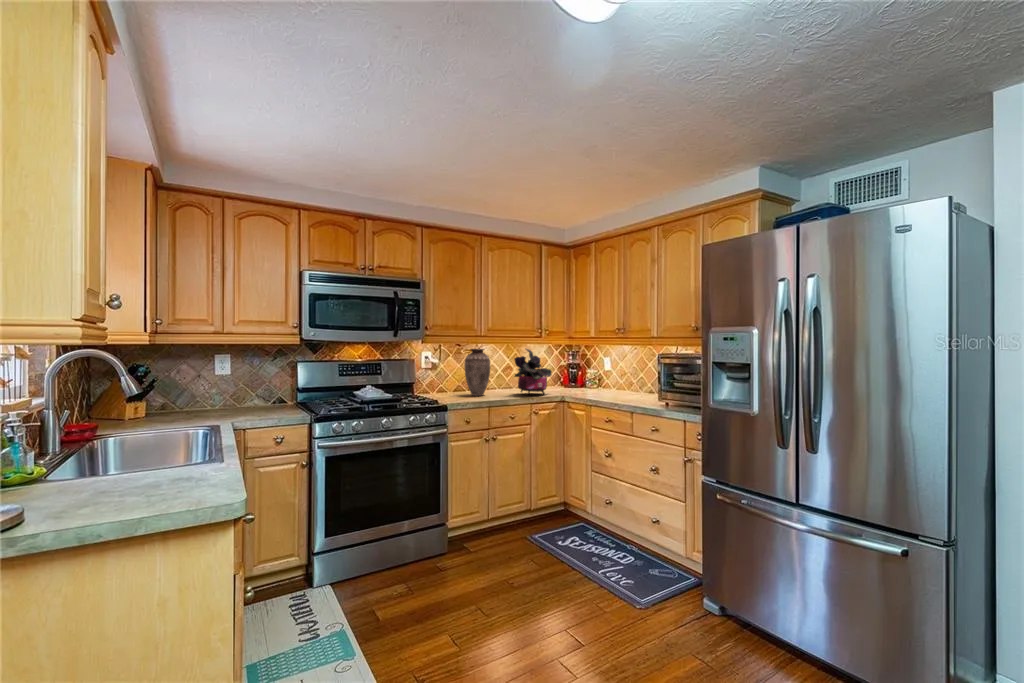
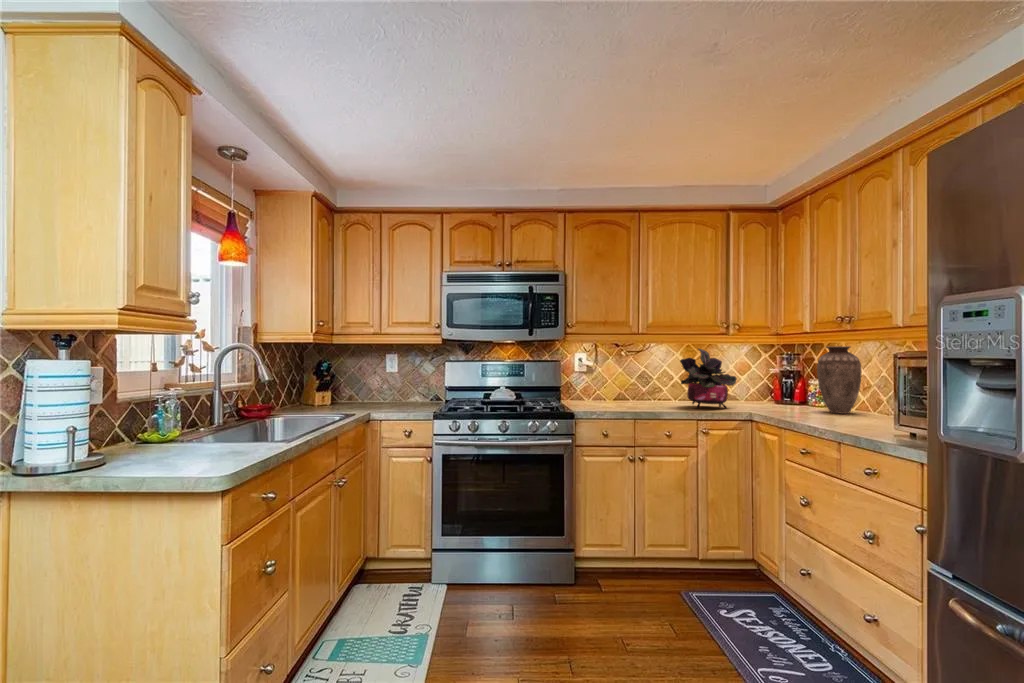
vase: present [465,349,490,396] -> present [817,346,862,414]

